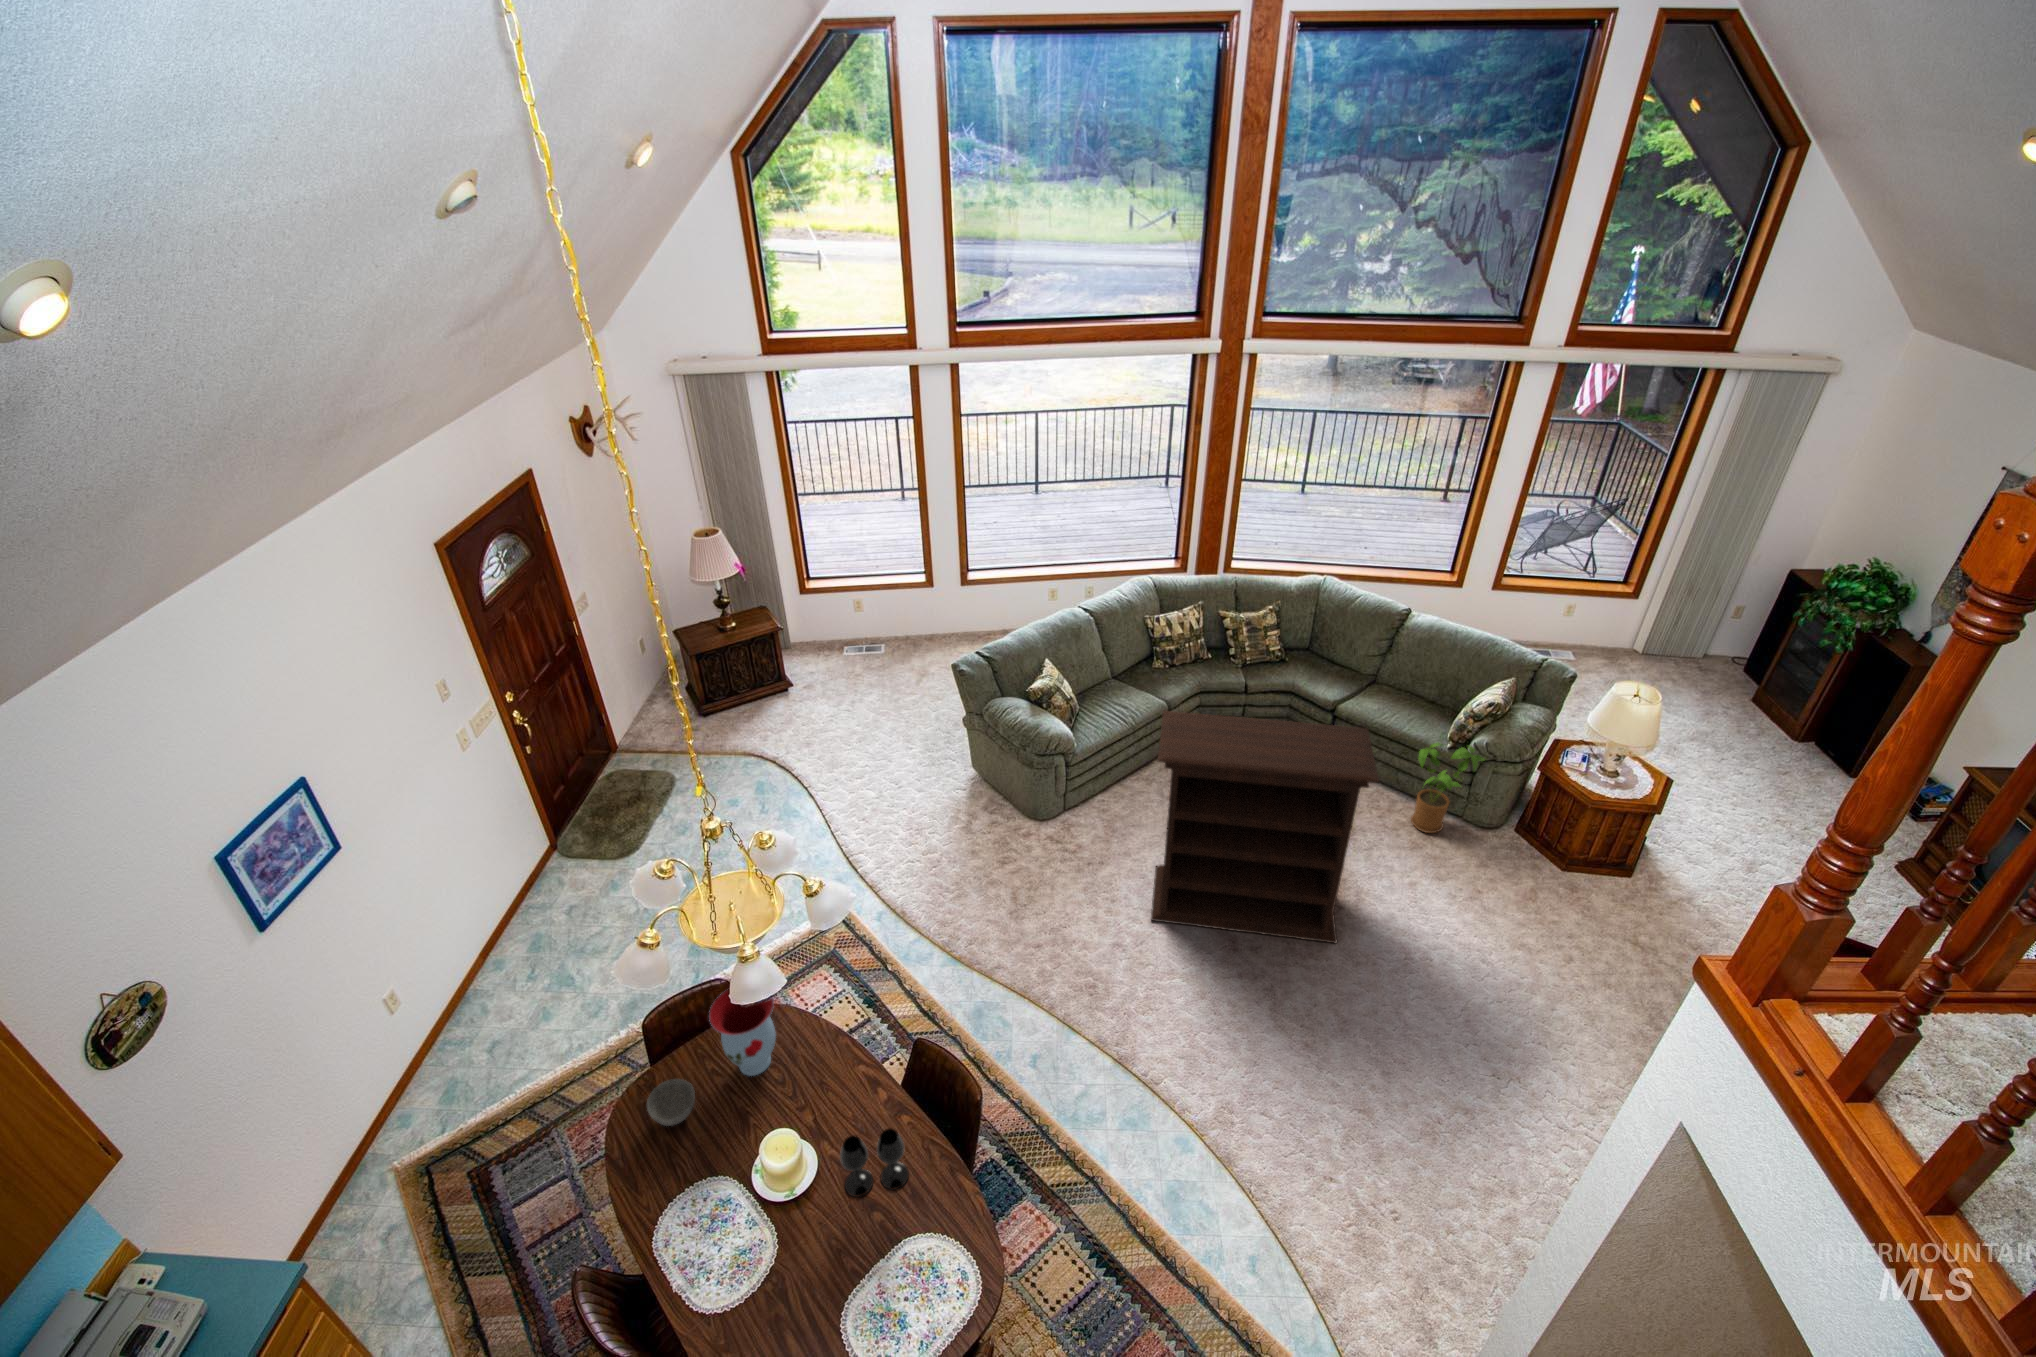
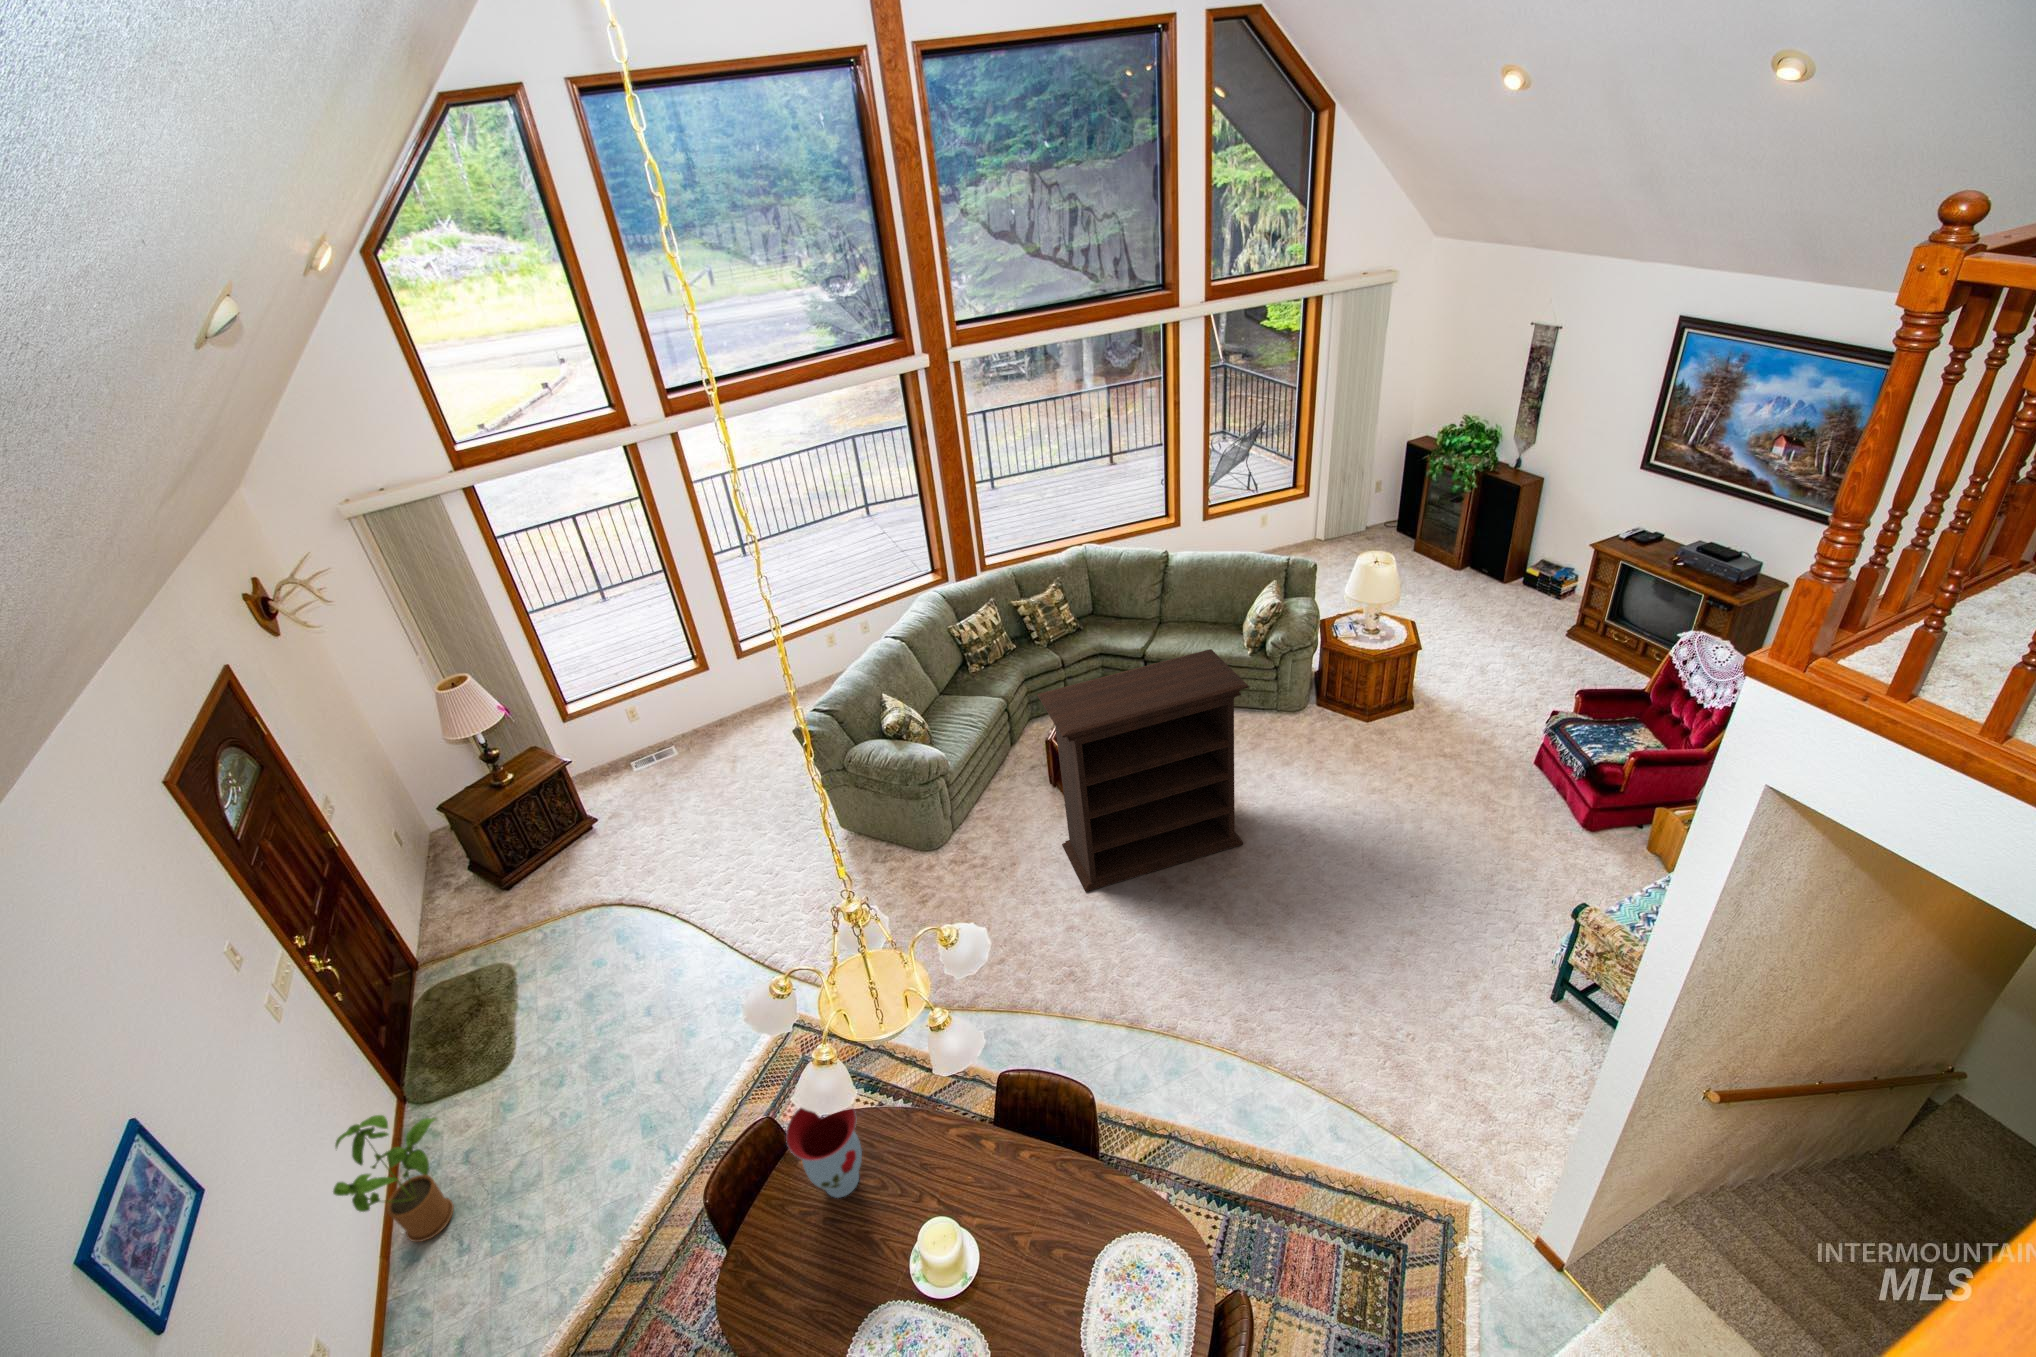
house plant: present [1411,742,1484,833] -> present [333,1115,454,1242]
bowl: present [647,1079,695,1126] -> none [756,1234,811,1294]
wine glass: present [840,1128,909,1197] -> none [1002,1160,1067,1250]

